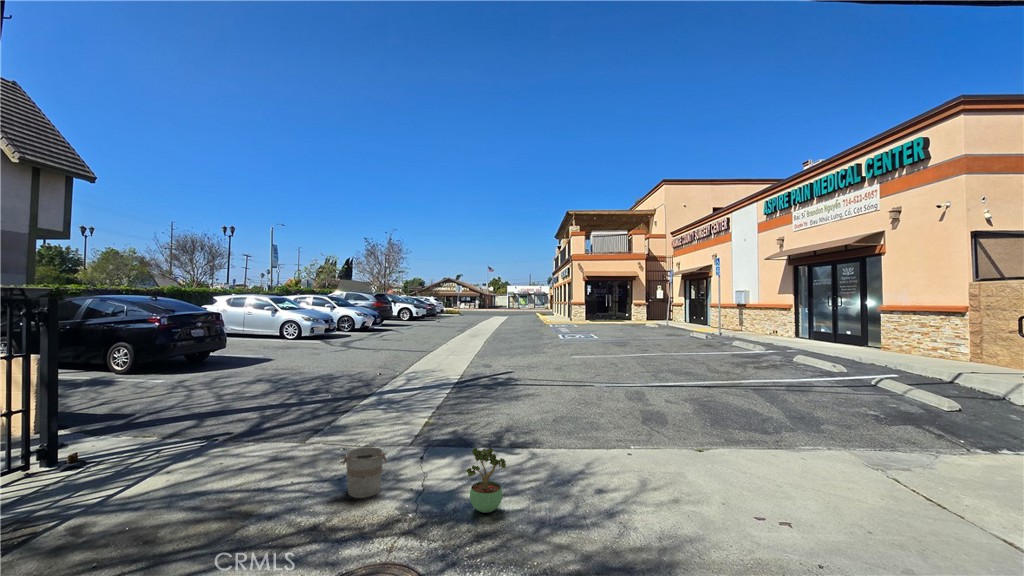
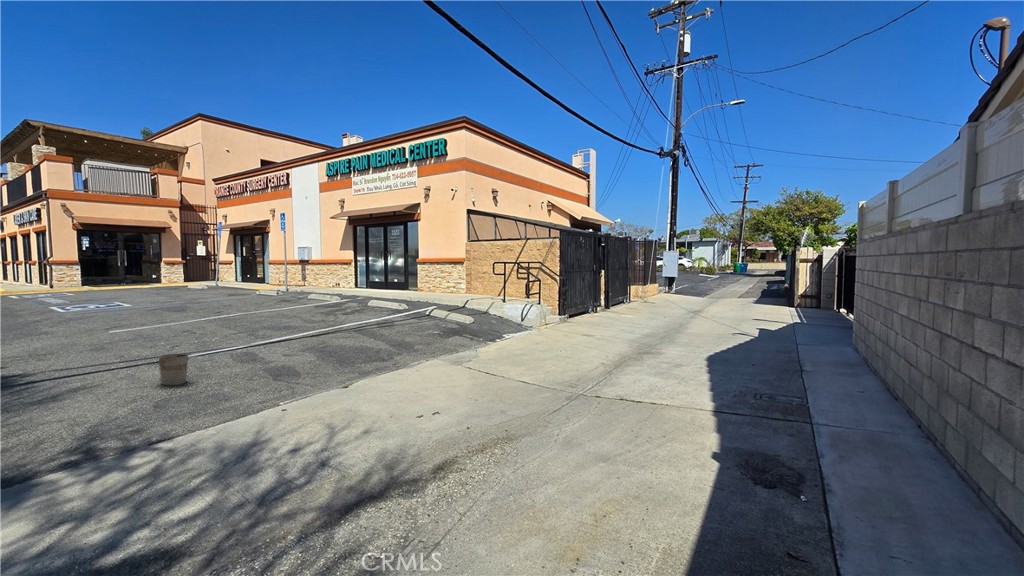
potted plant: present [466,448,506,513] -> none [260,336,287,375]

